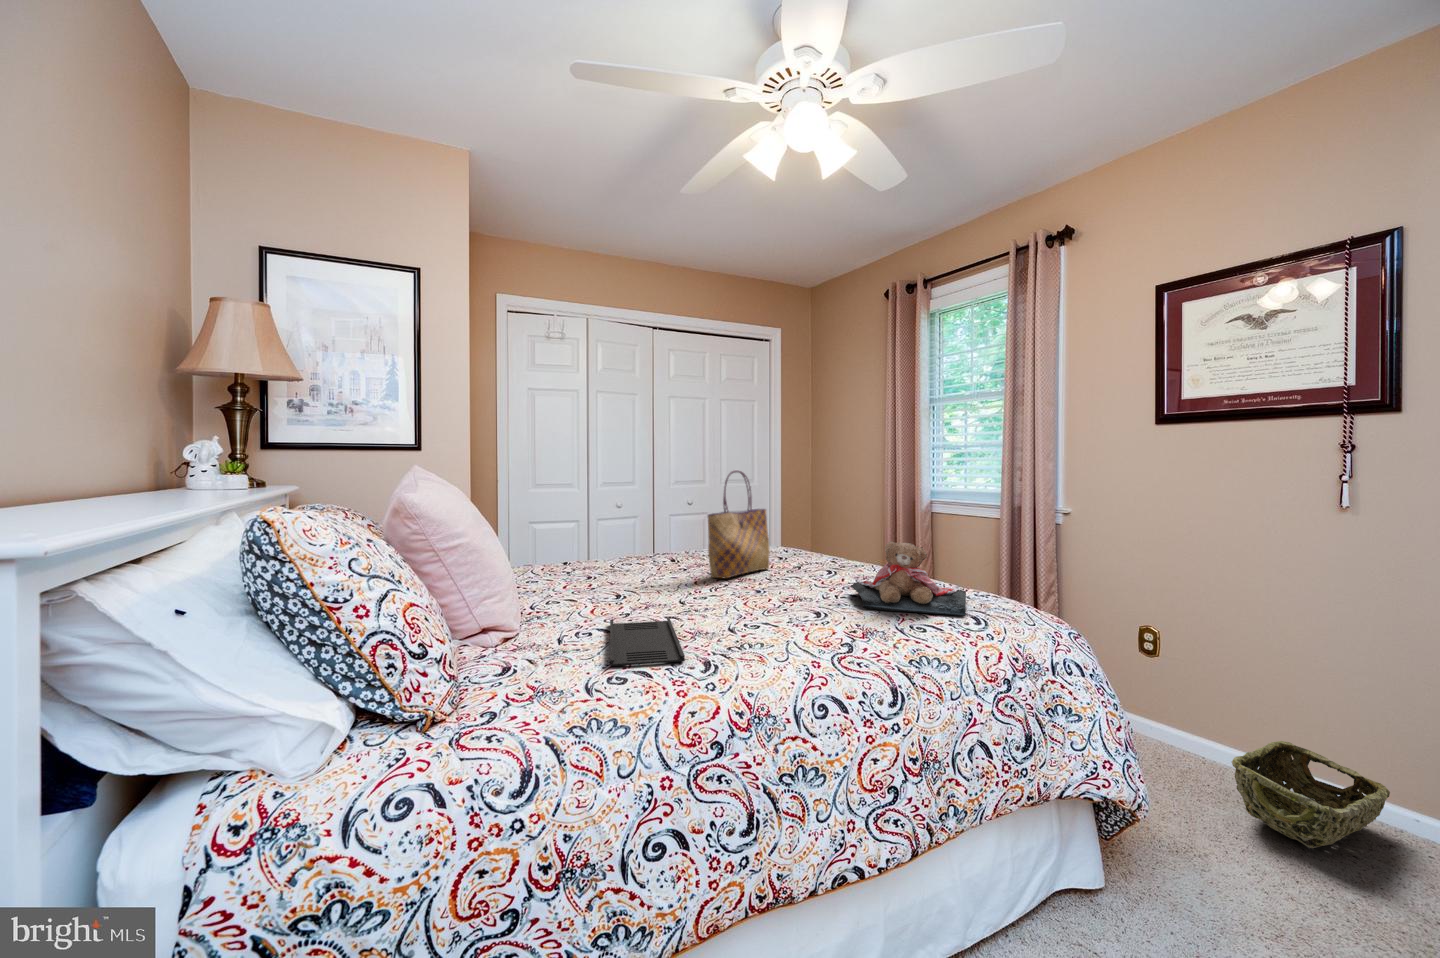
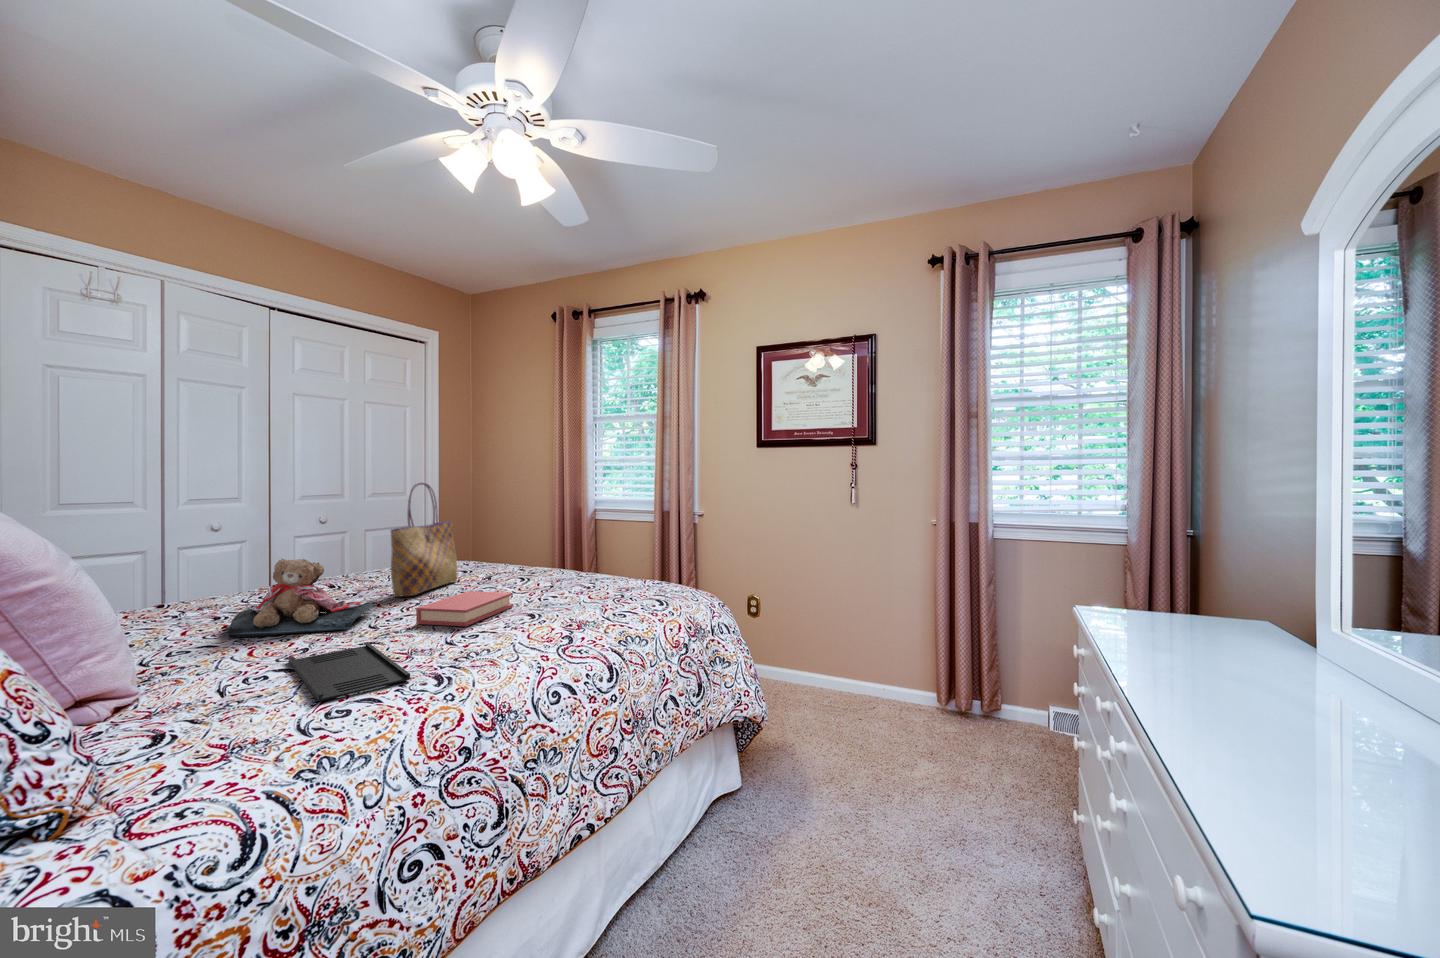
teddy bear: present [850,541,966,616] -> present [229,559,377,638]
book: none [716,580,808,616] -> present [416,591,513,626]
woven basket: present [1232,741,1390,848] -> none [805,657,877,720]

